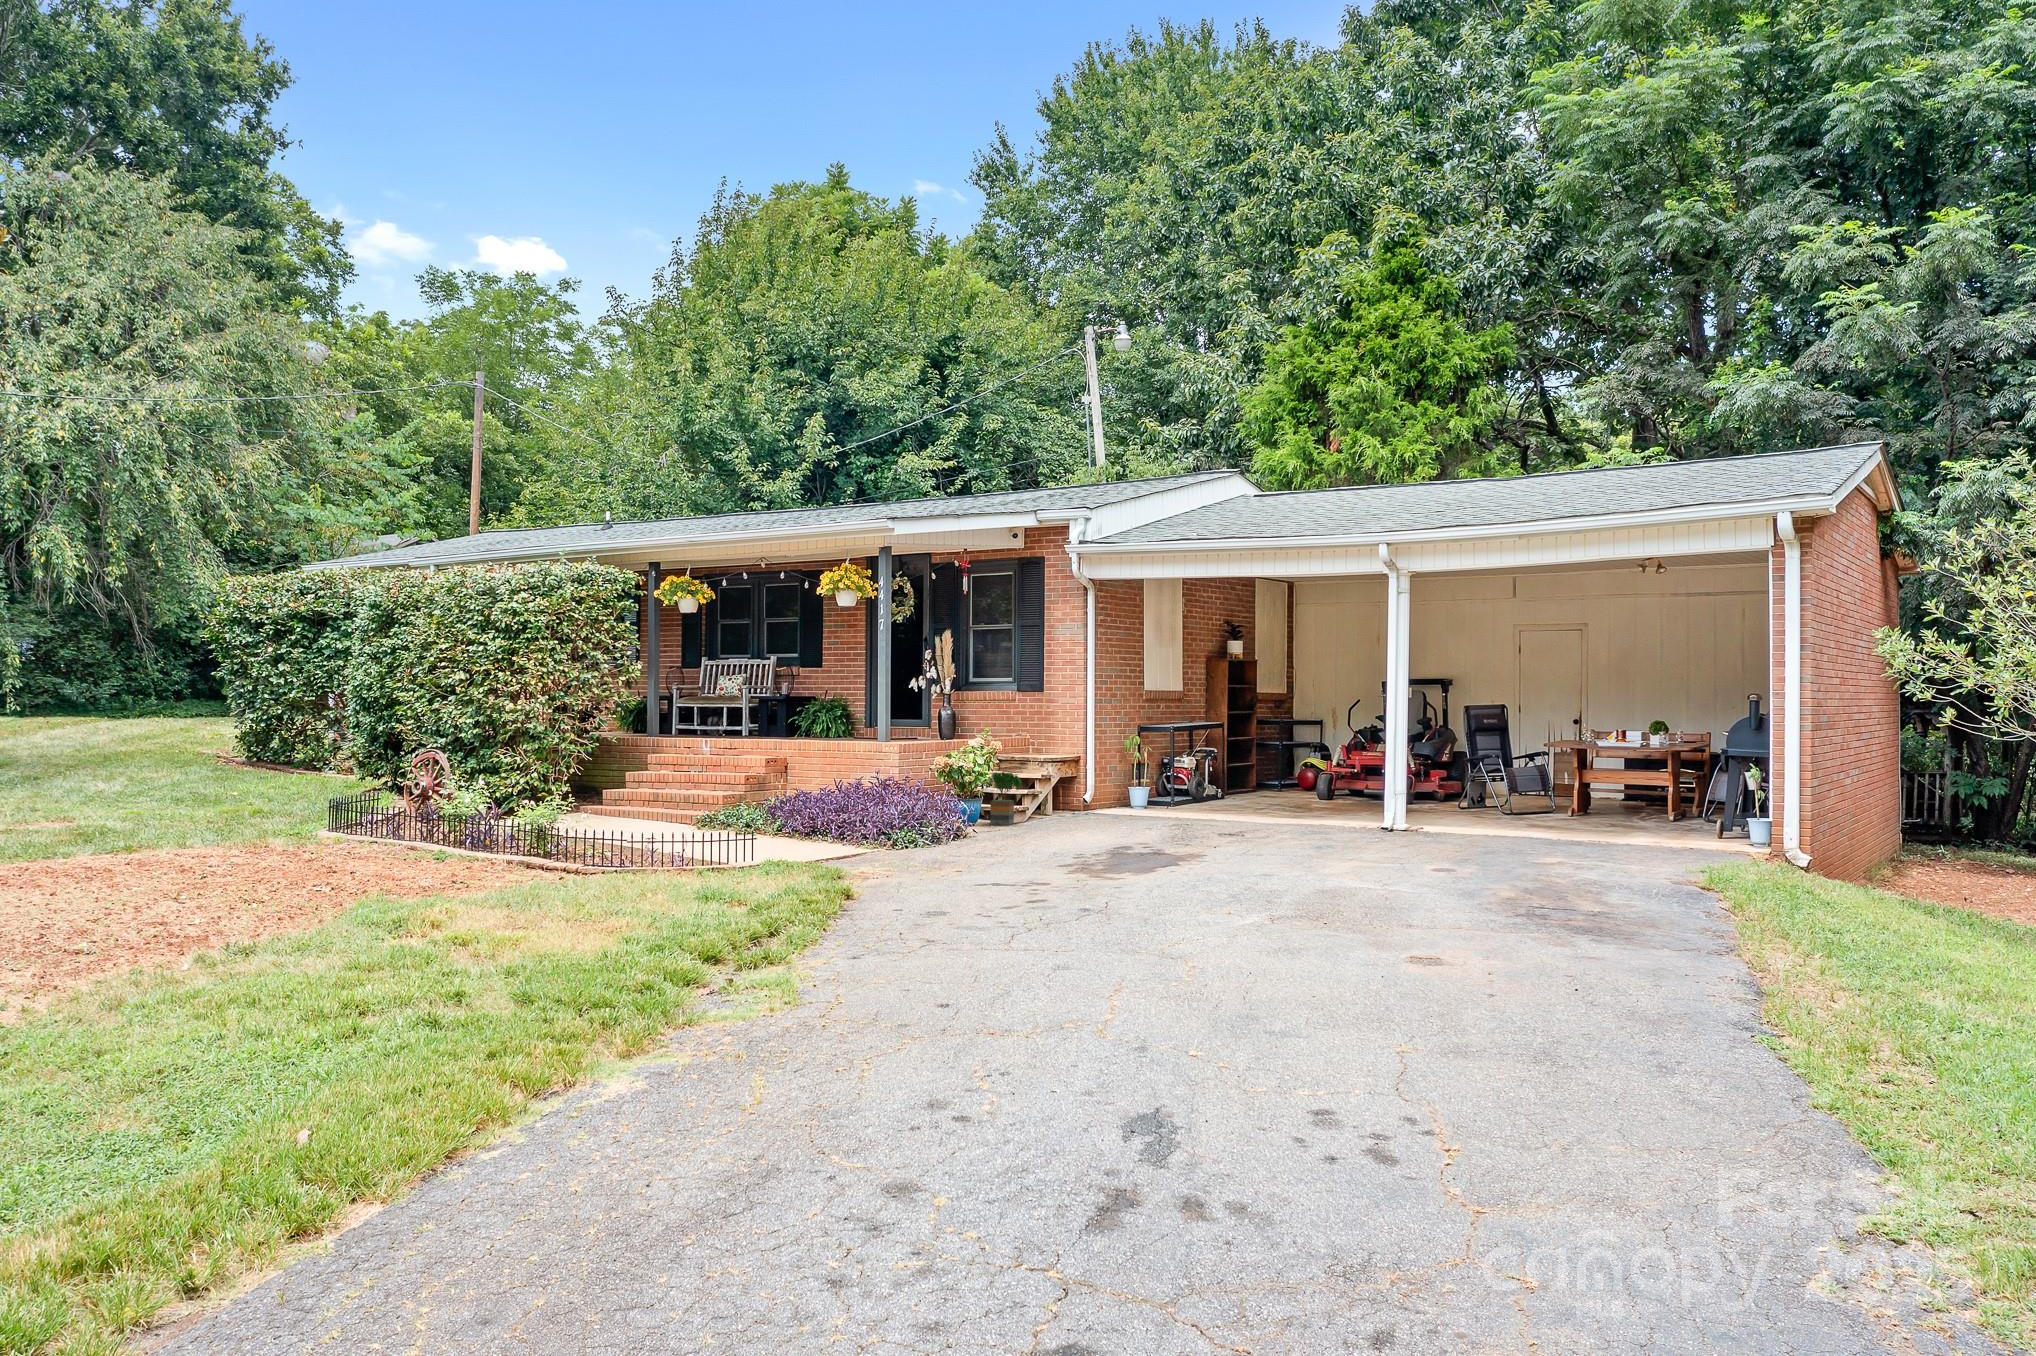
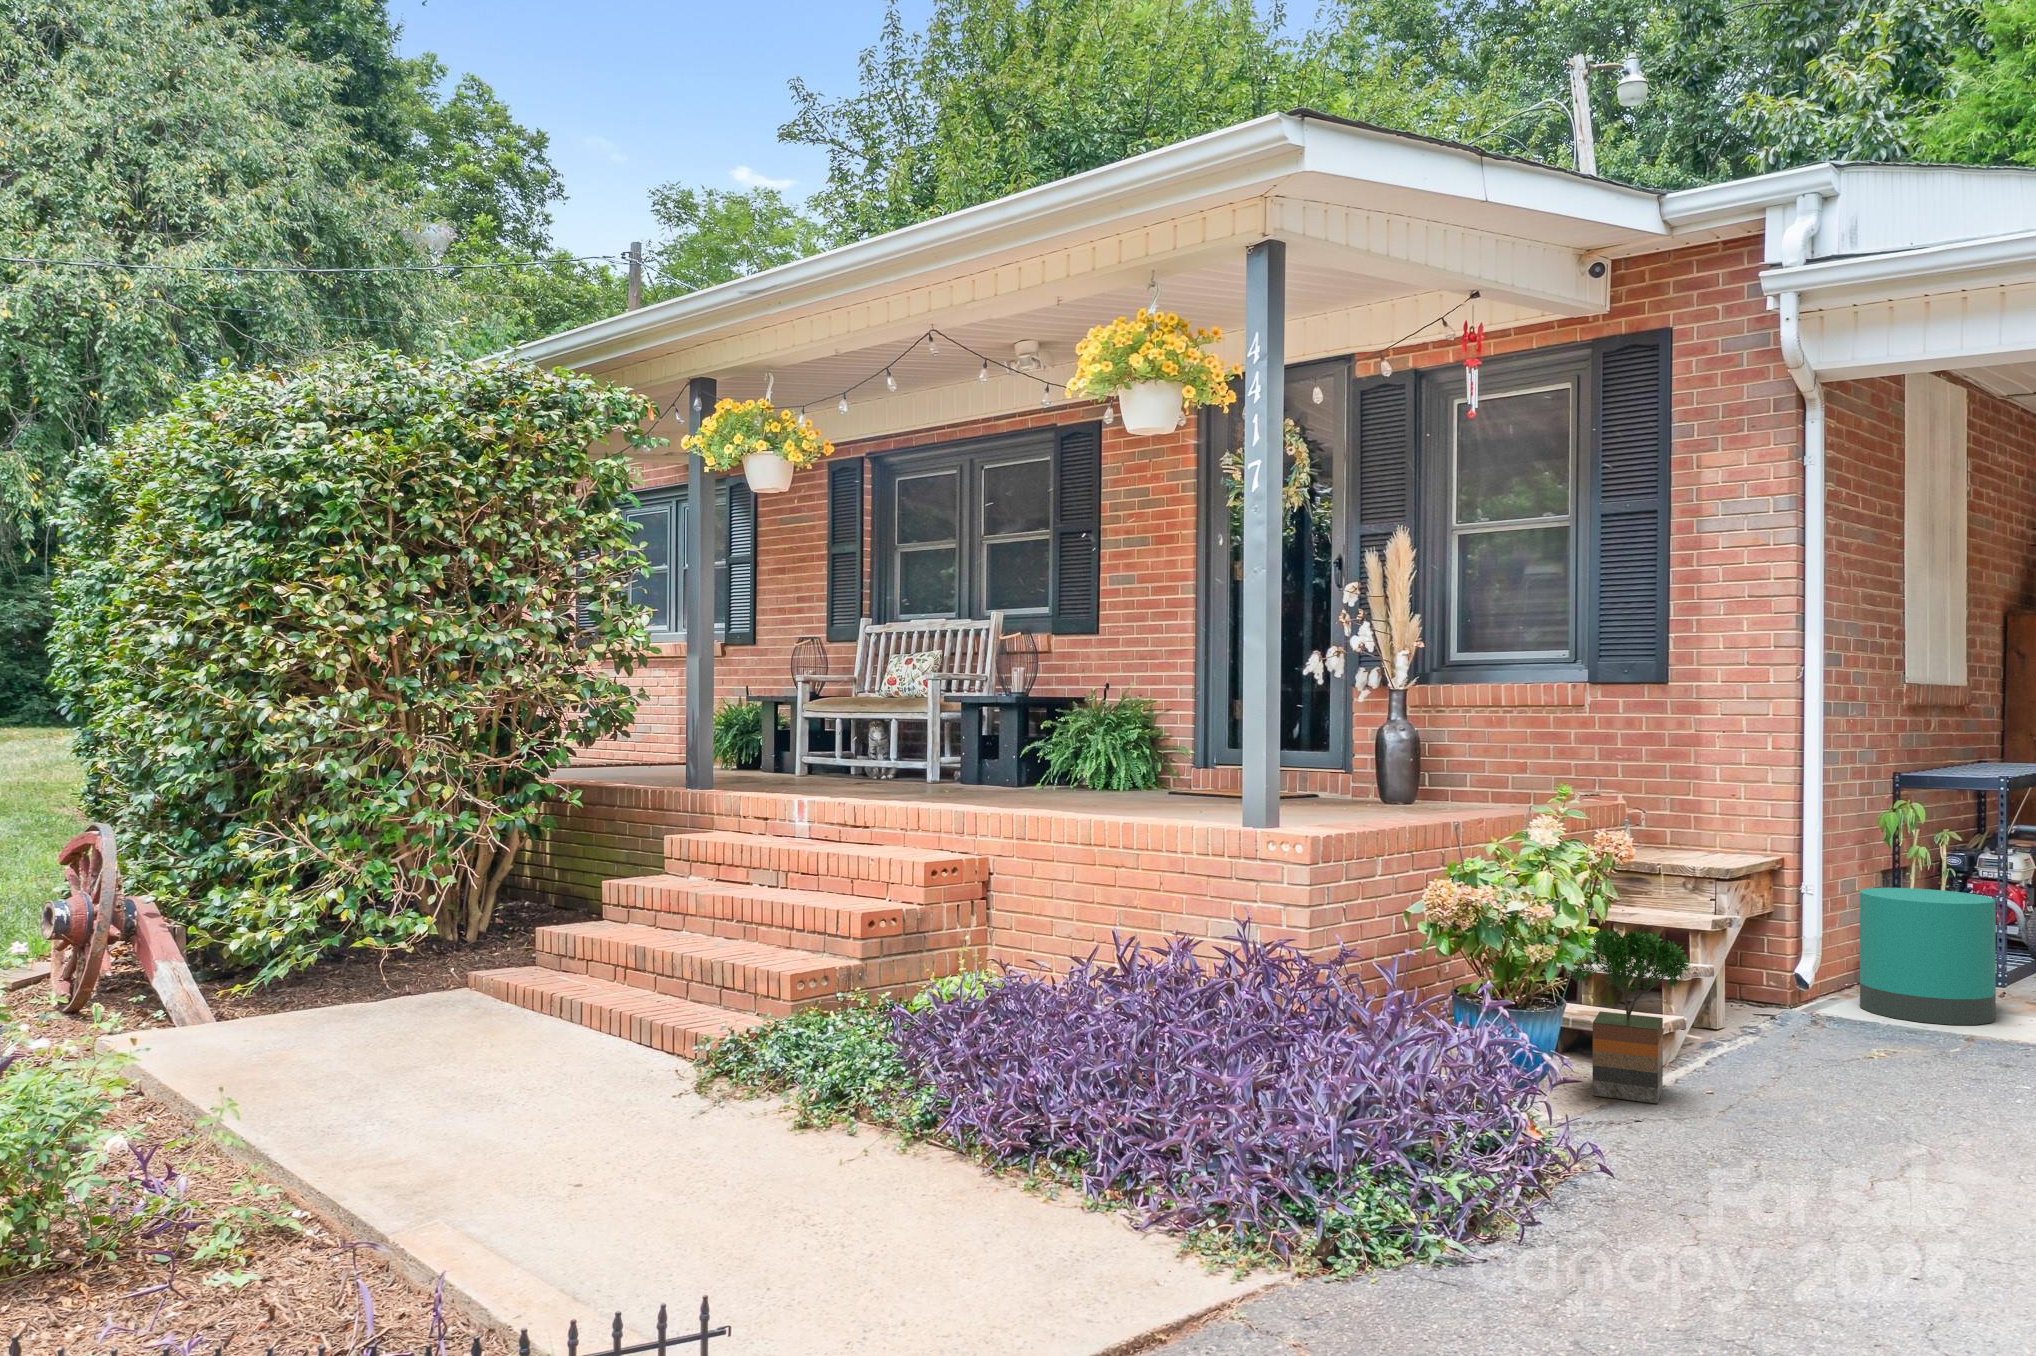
trash can: none [1106,766,1148,811] -> present [1860,888,1996,1025]

